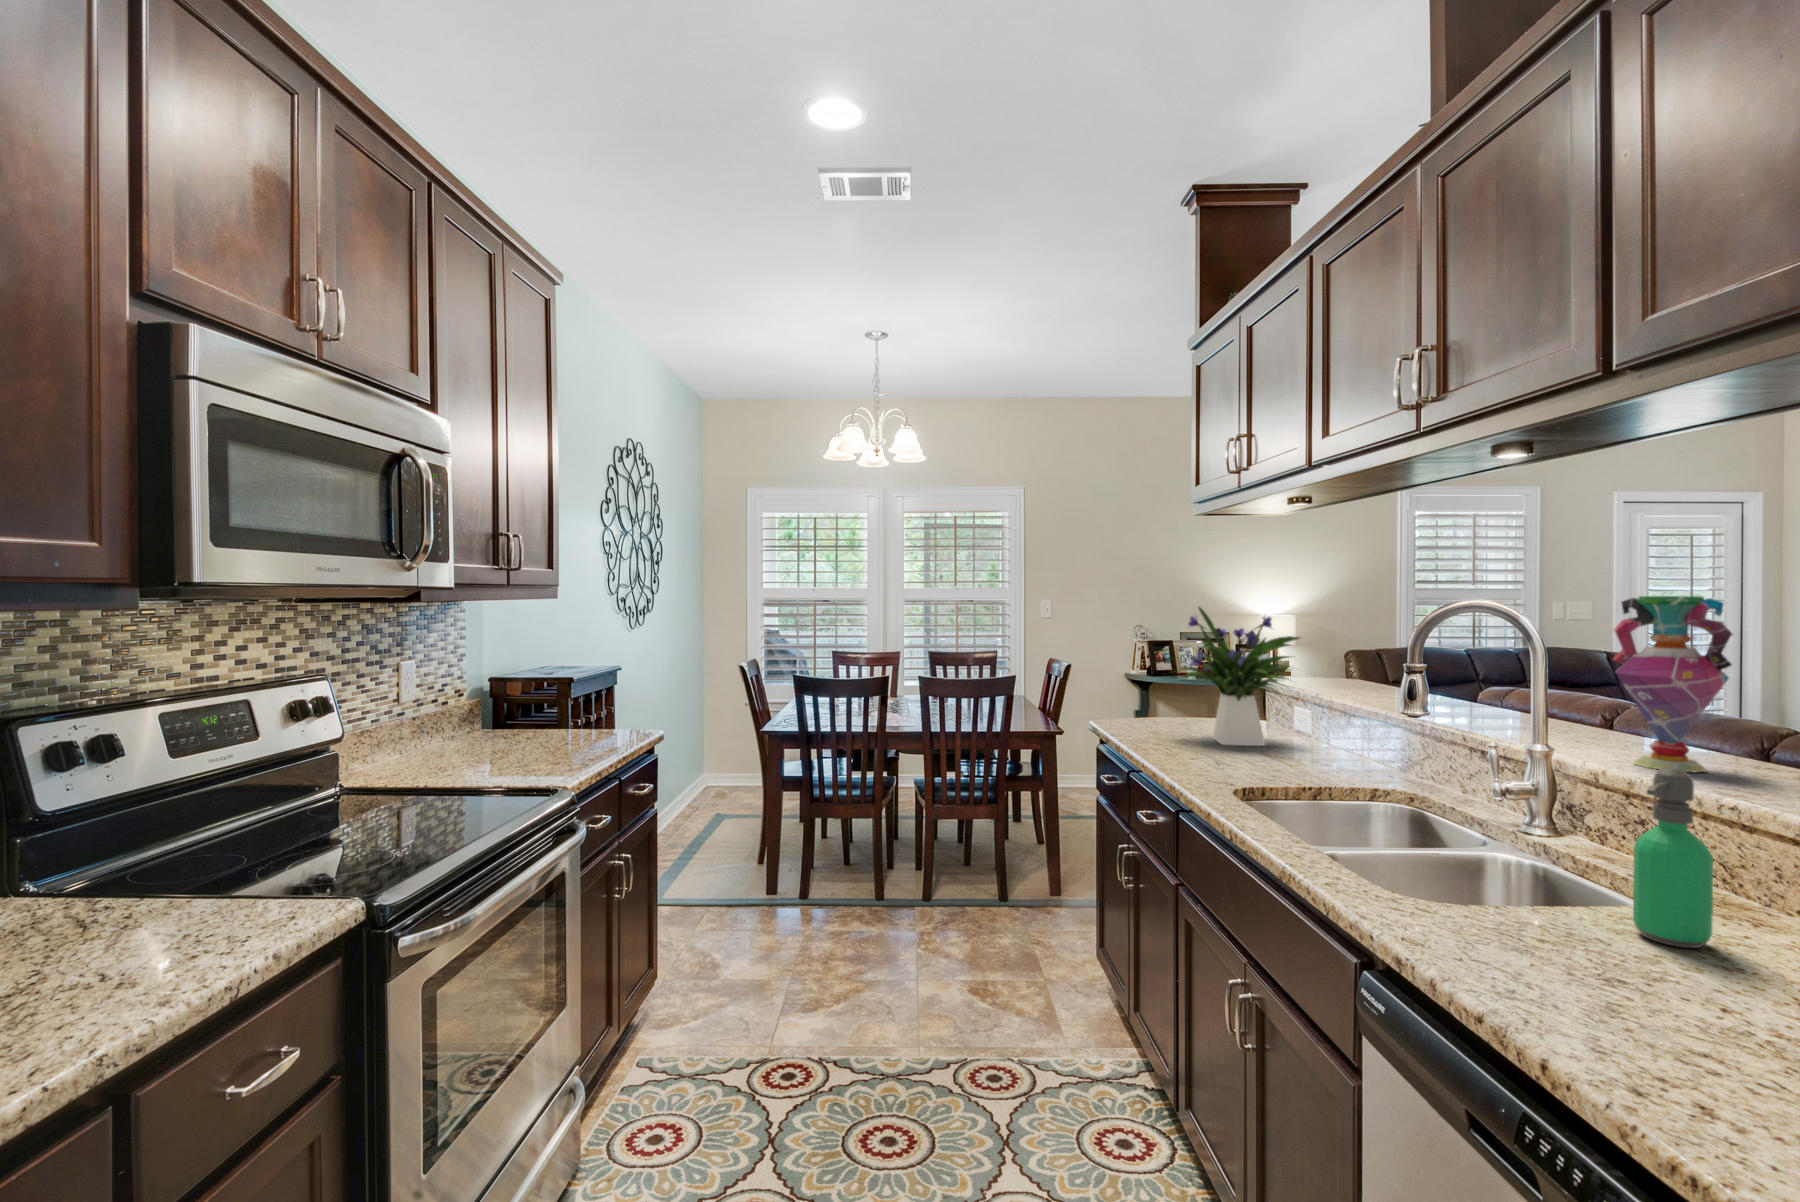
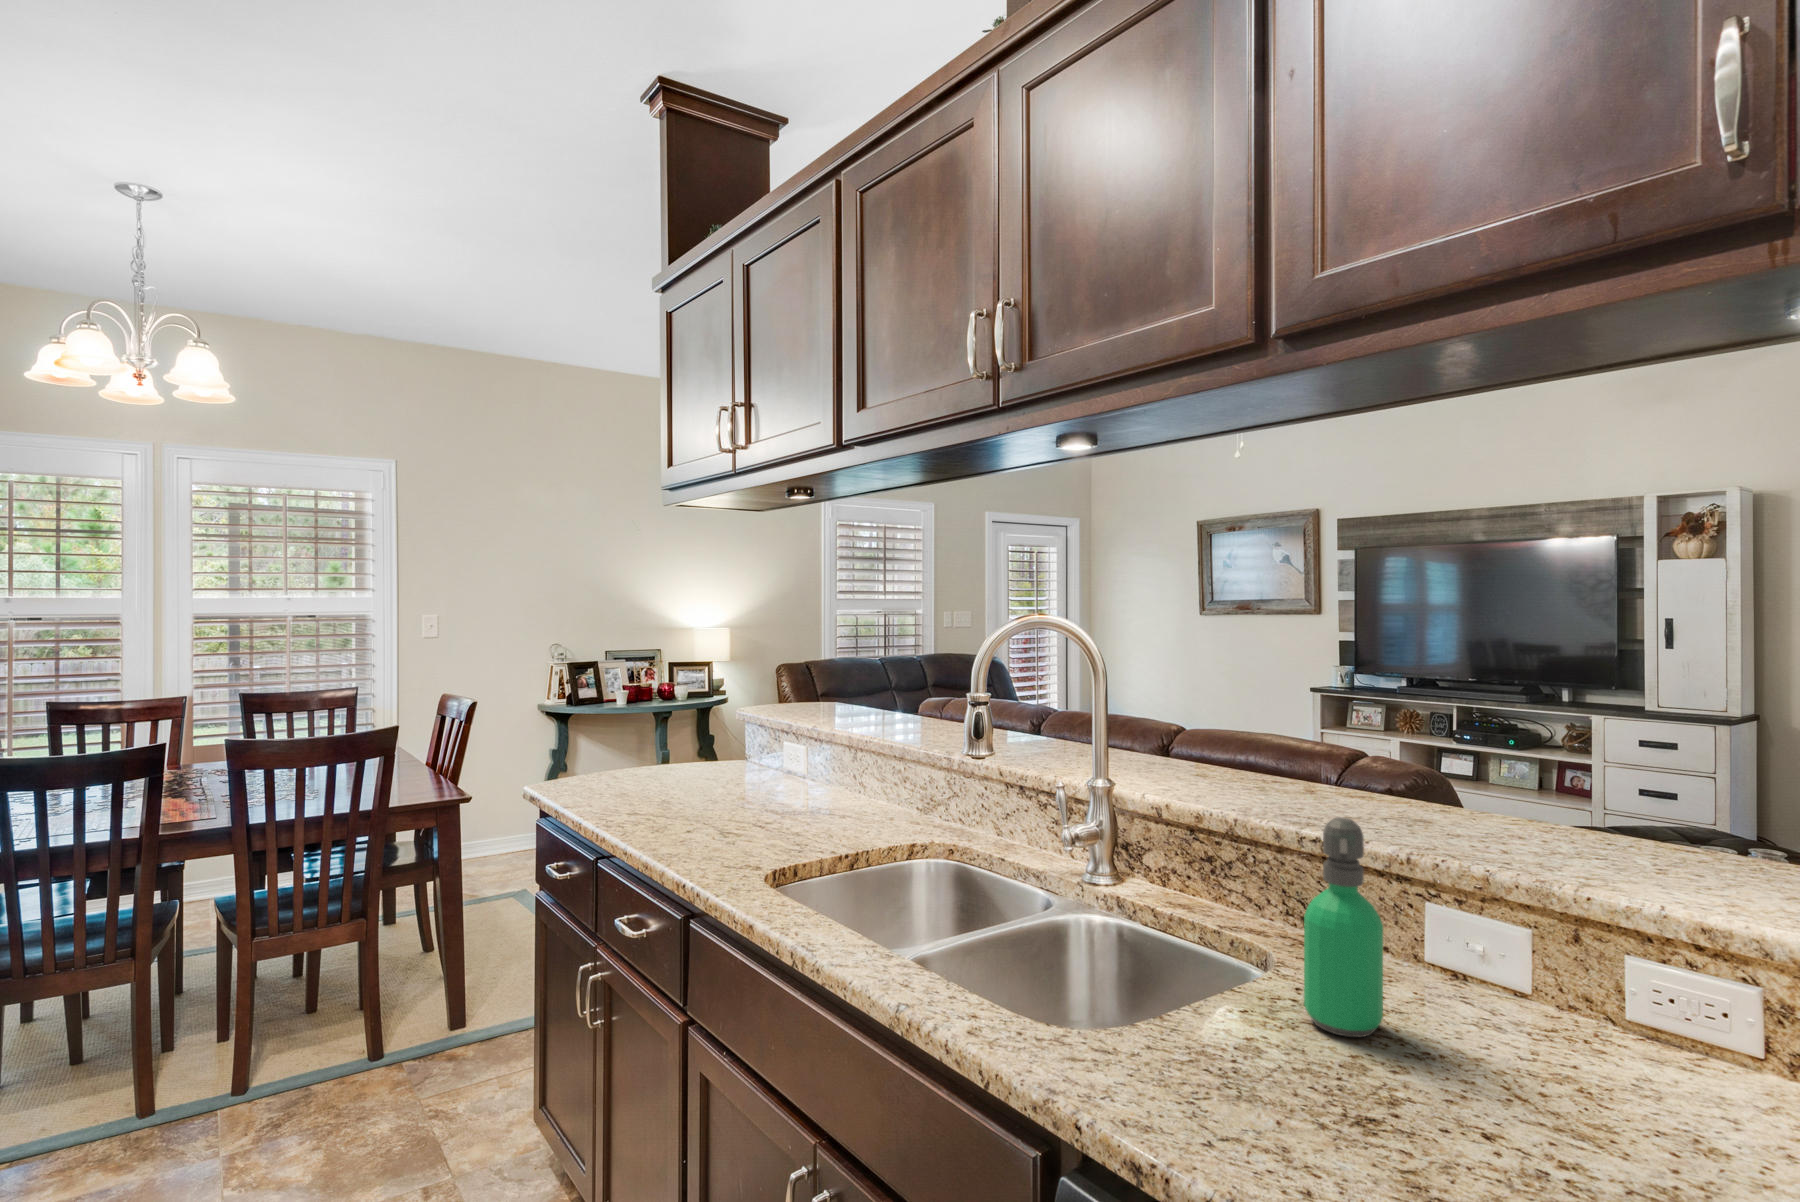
vase: present [1614,596,1733,772] -> none [1152,609,1257,795]
flower arrangement: present [1182,607,1300,746] -> none [636,623,801,803]

